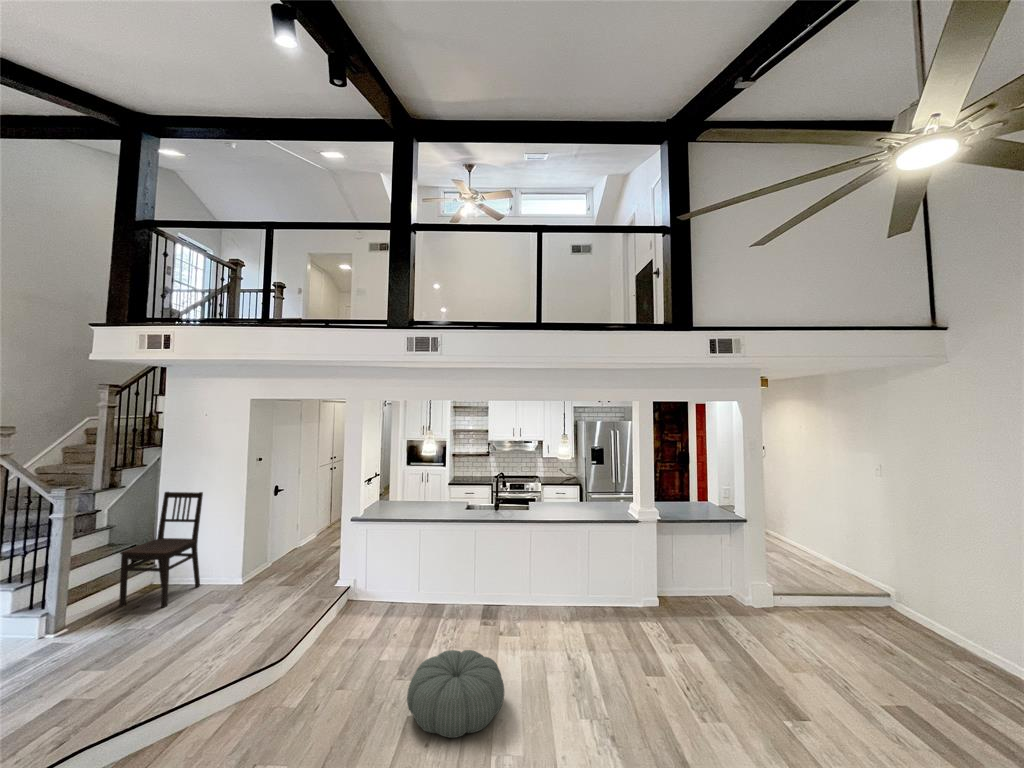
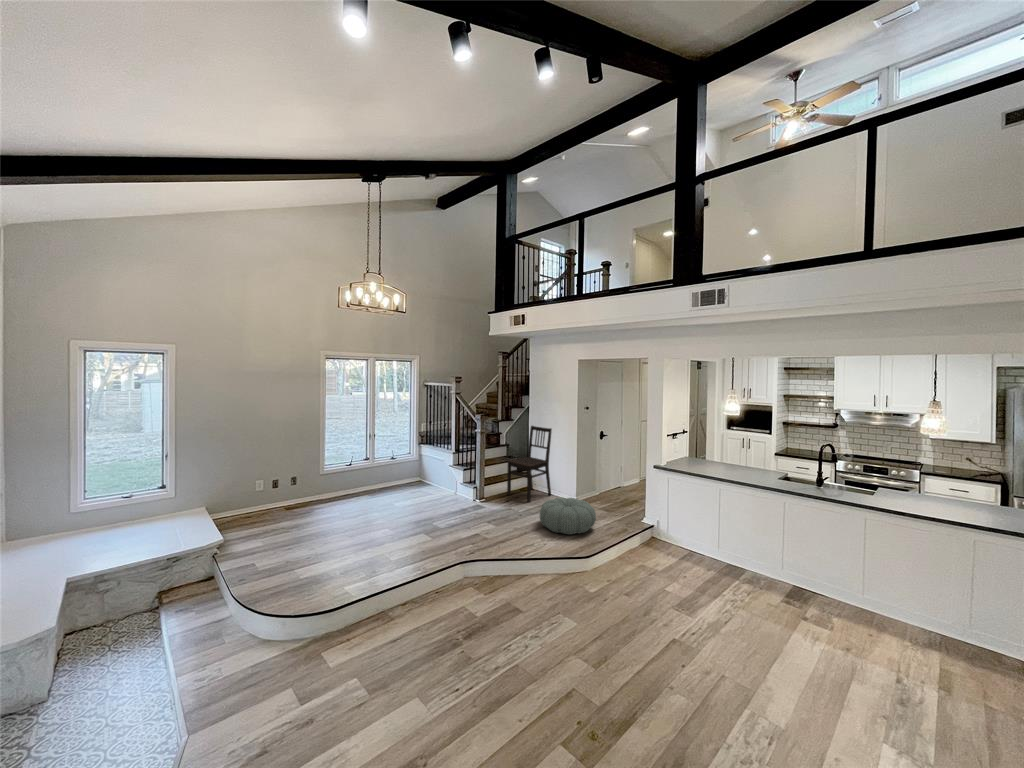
pouf: present [407,650,504,738] -> present [540,498,596,535]

